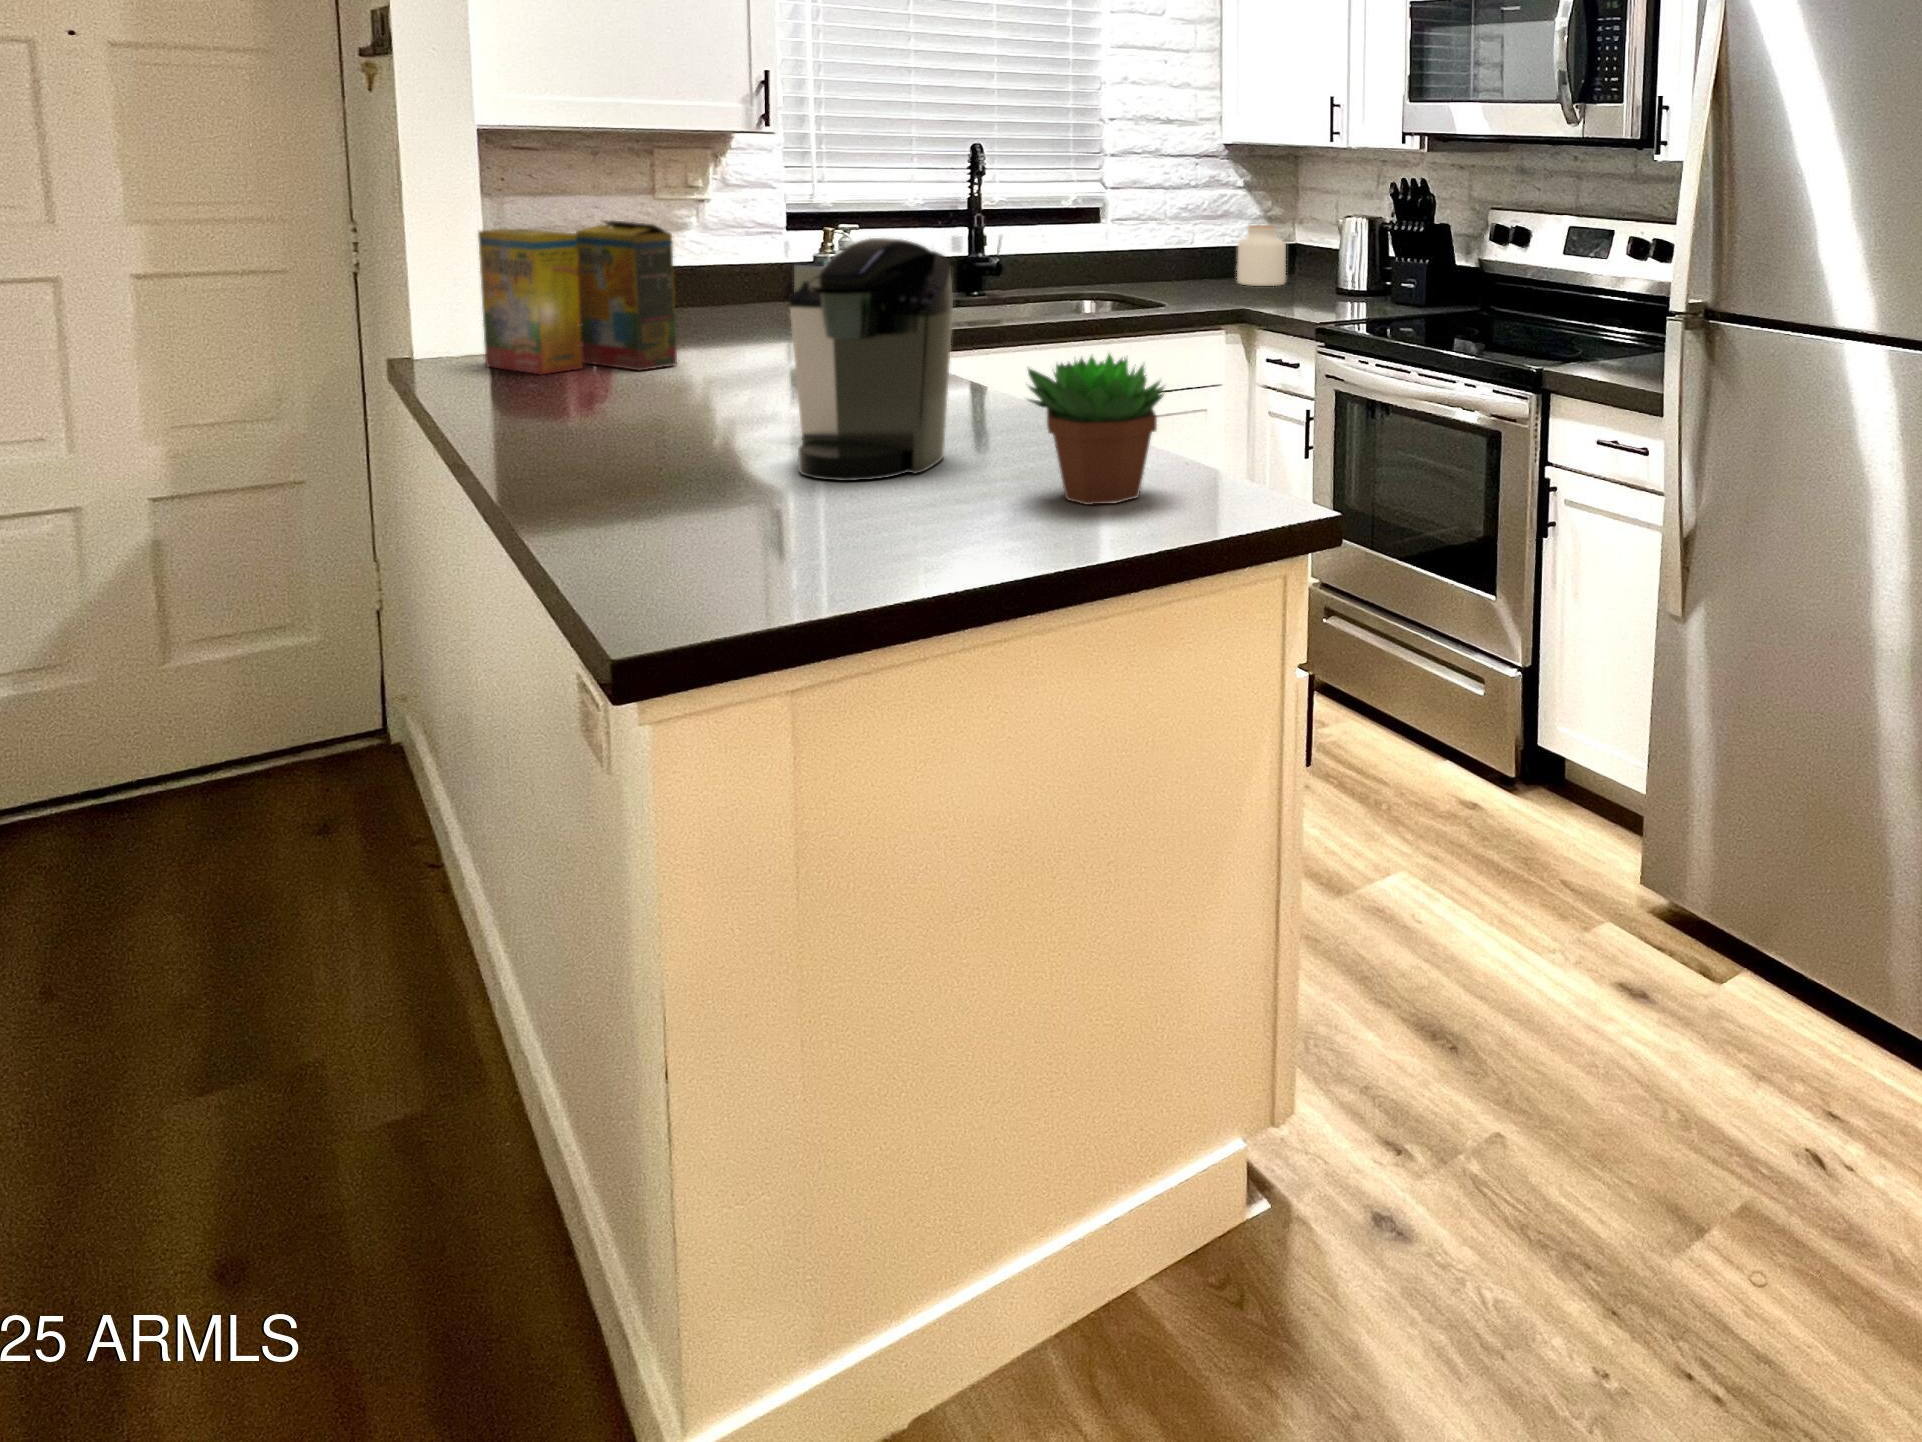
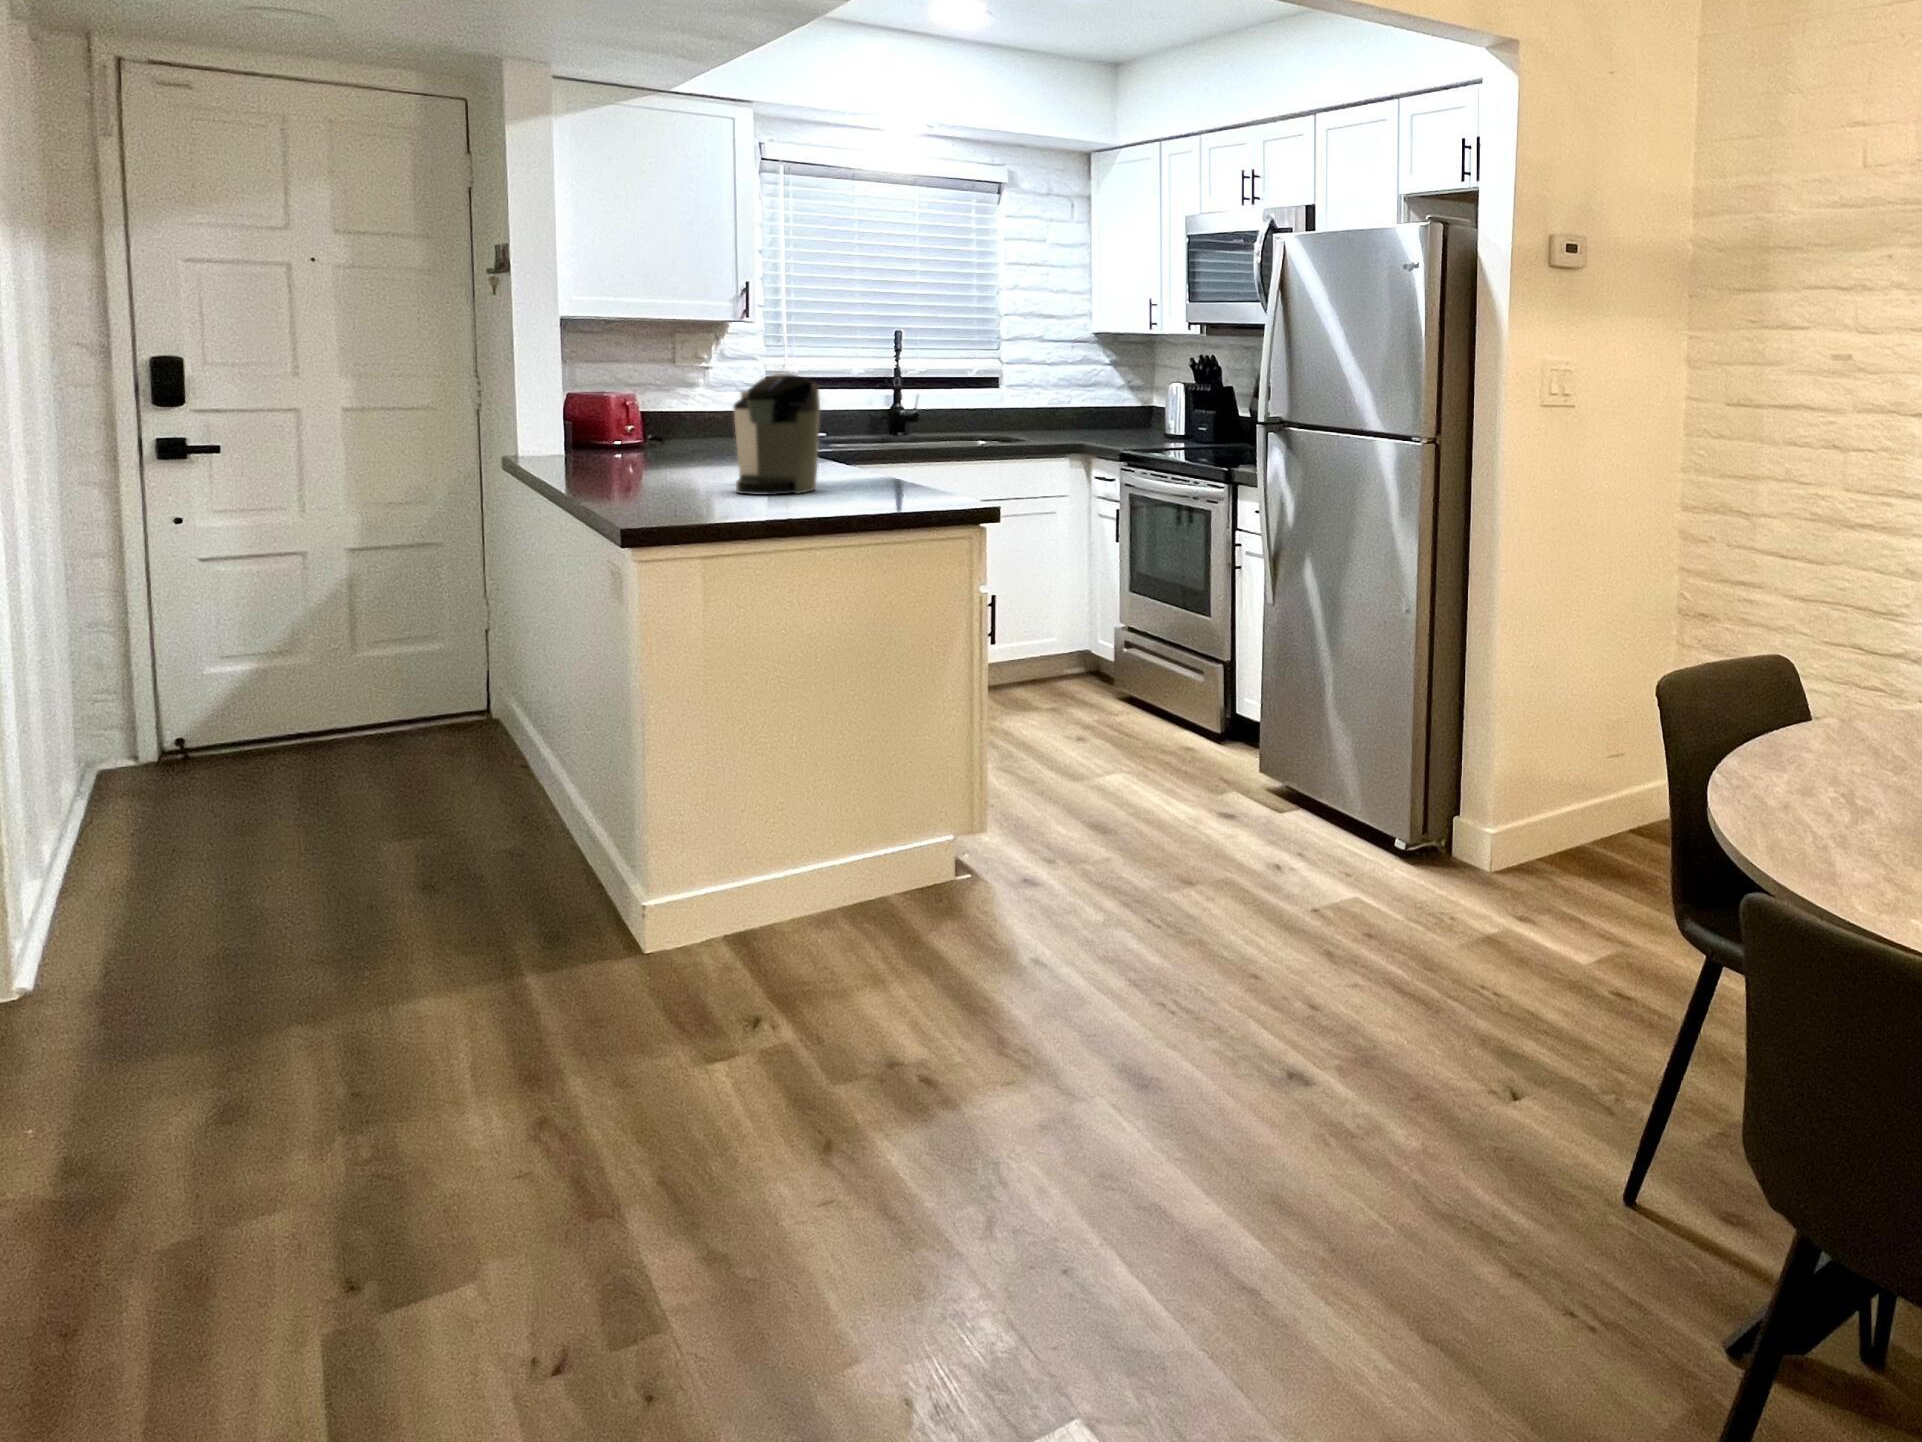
cereal box: present [478,220,677,374] -> none [563,374,682,464]
jar: present [1237,225,1286,286] -> none [1103,391,1139,435]
succulent plant: present [1028,354,1164,505] -> none [843,428,922,502]

